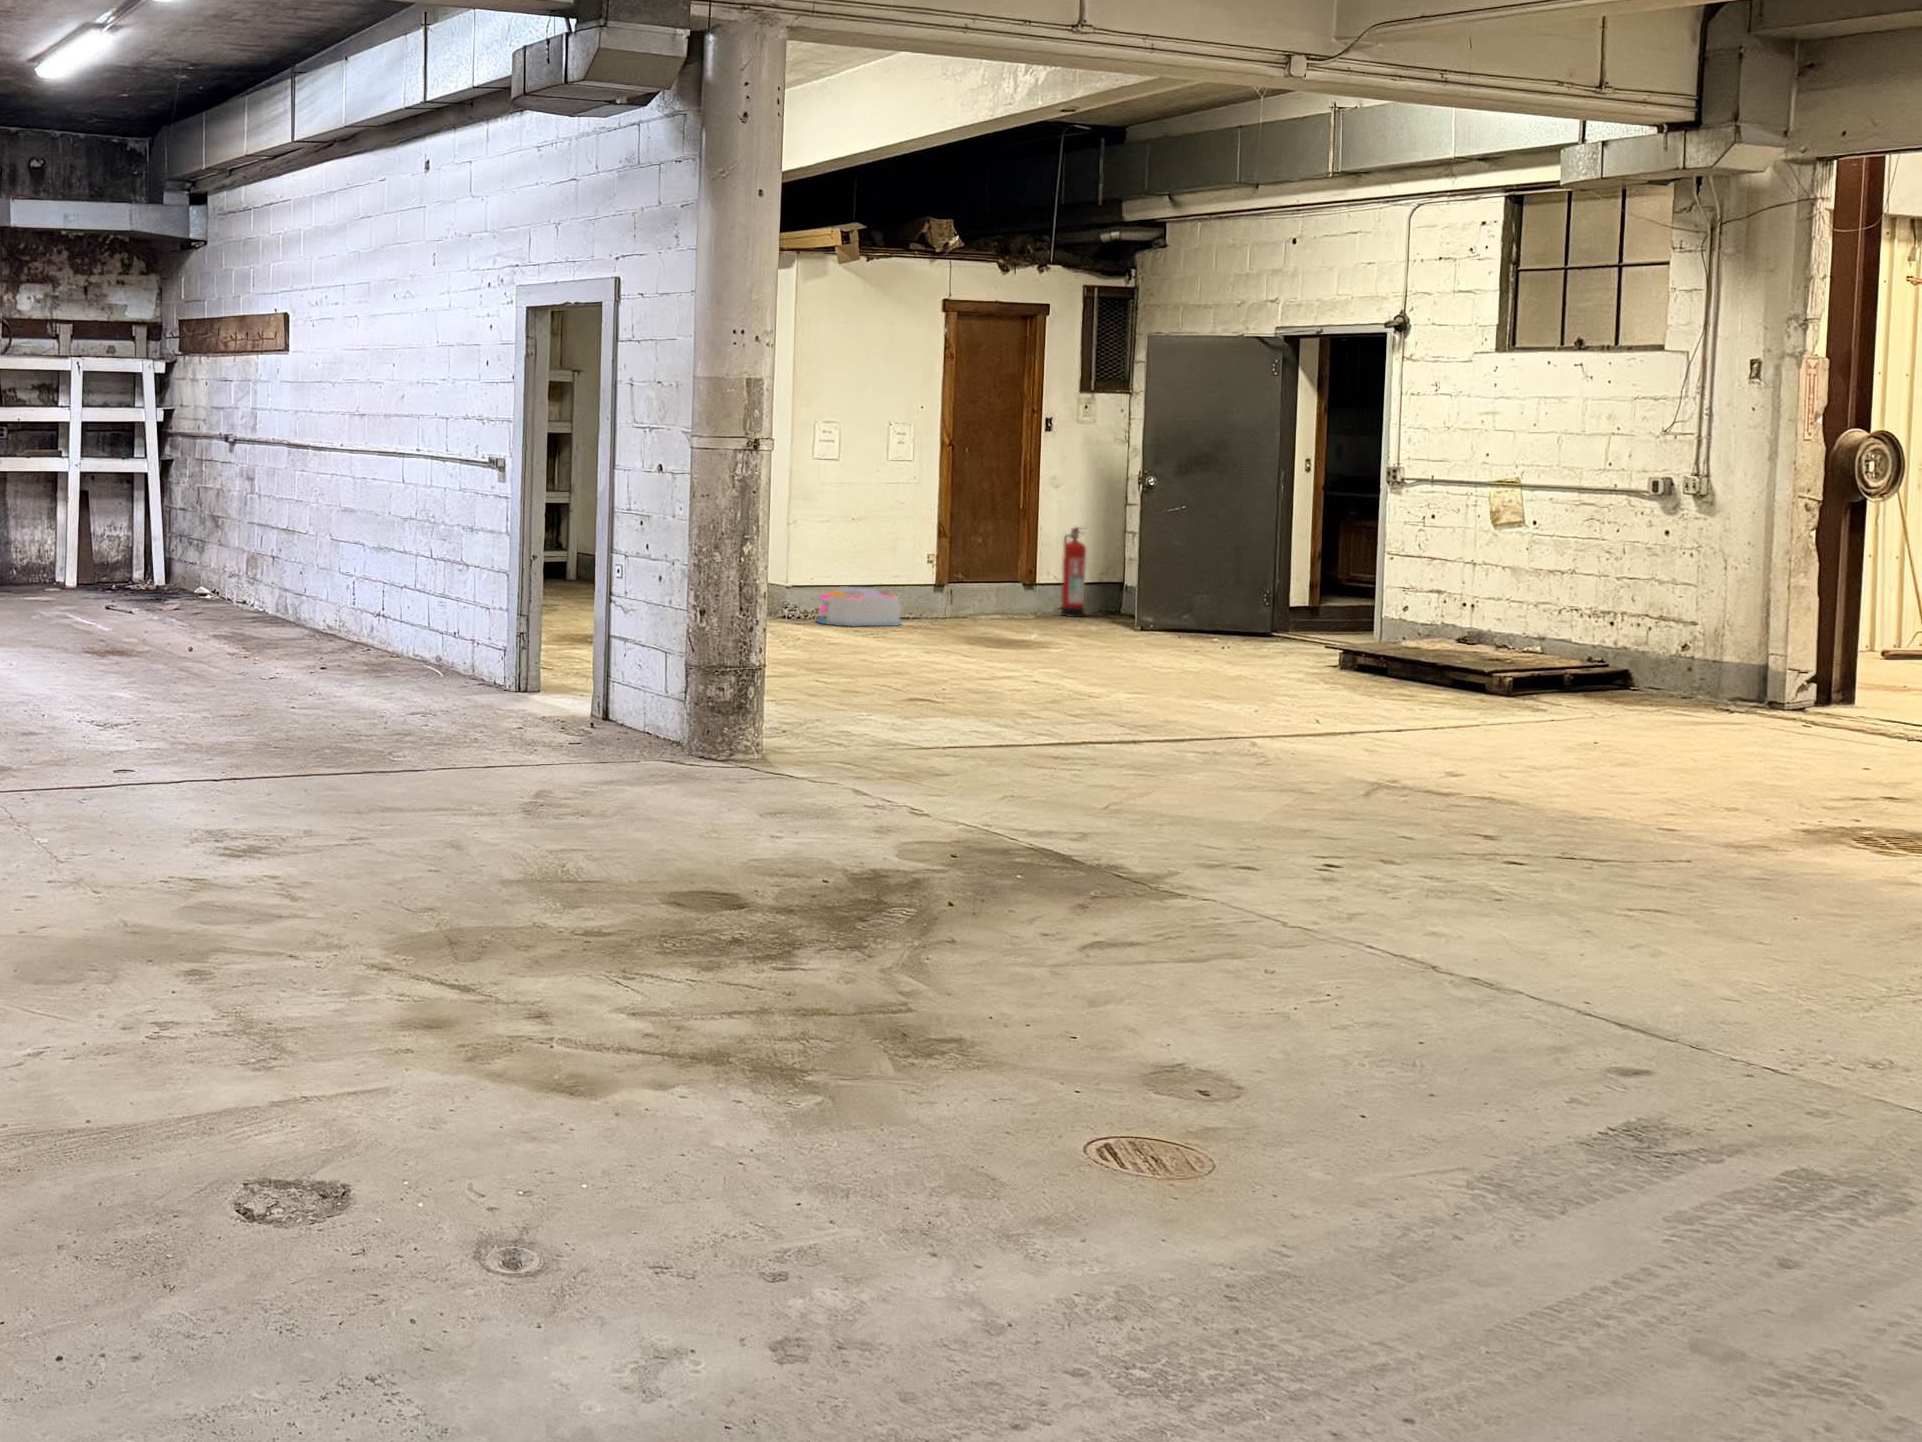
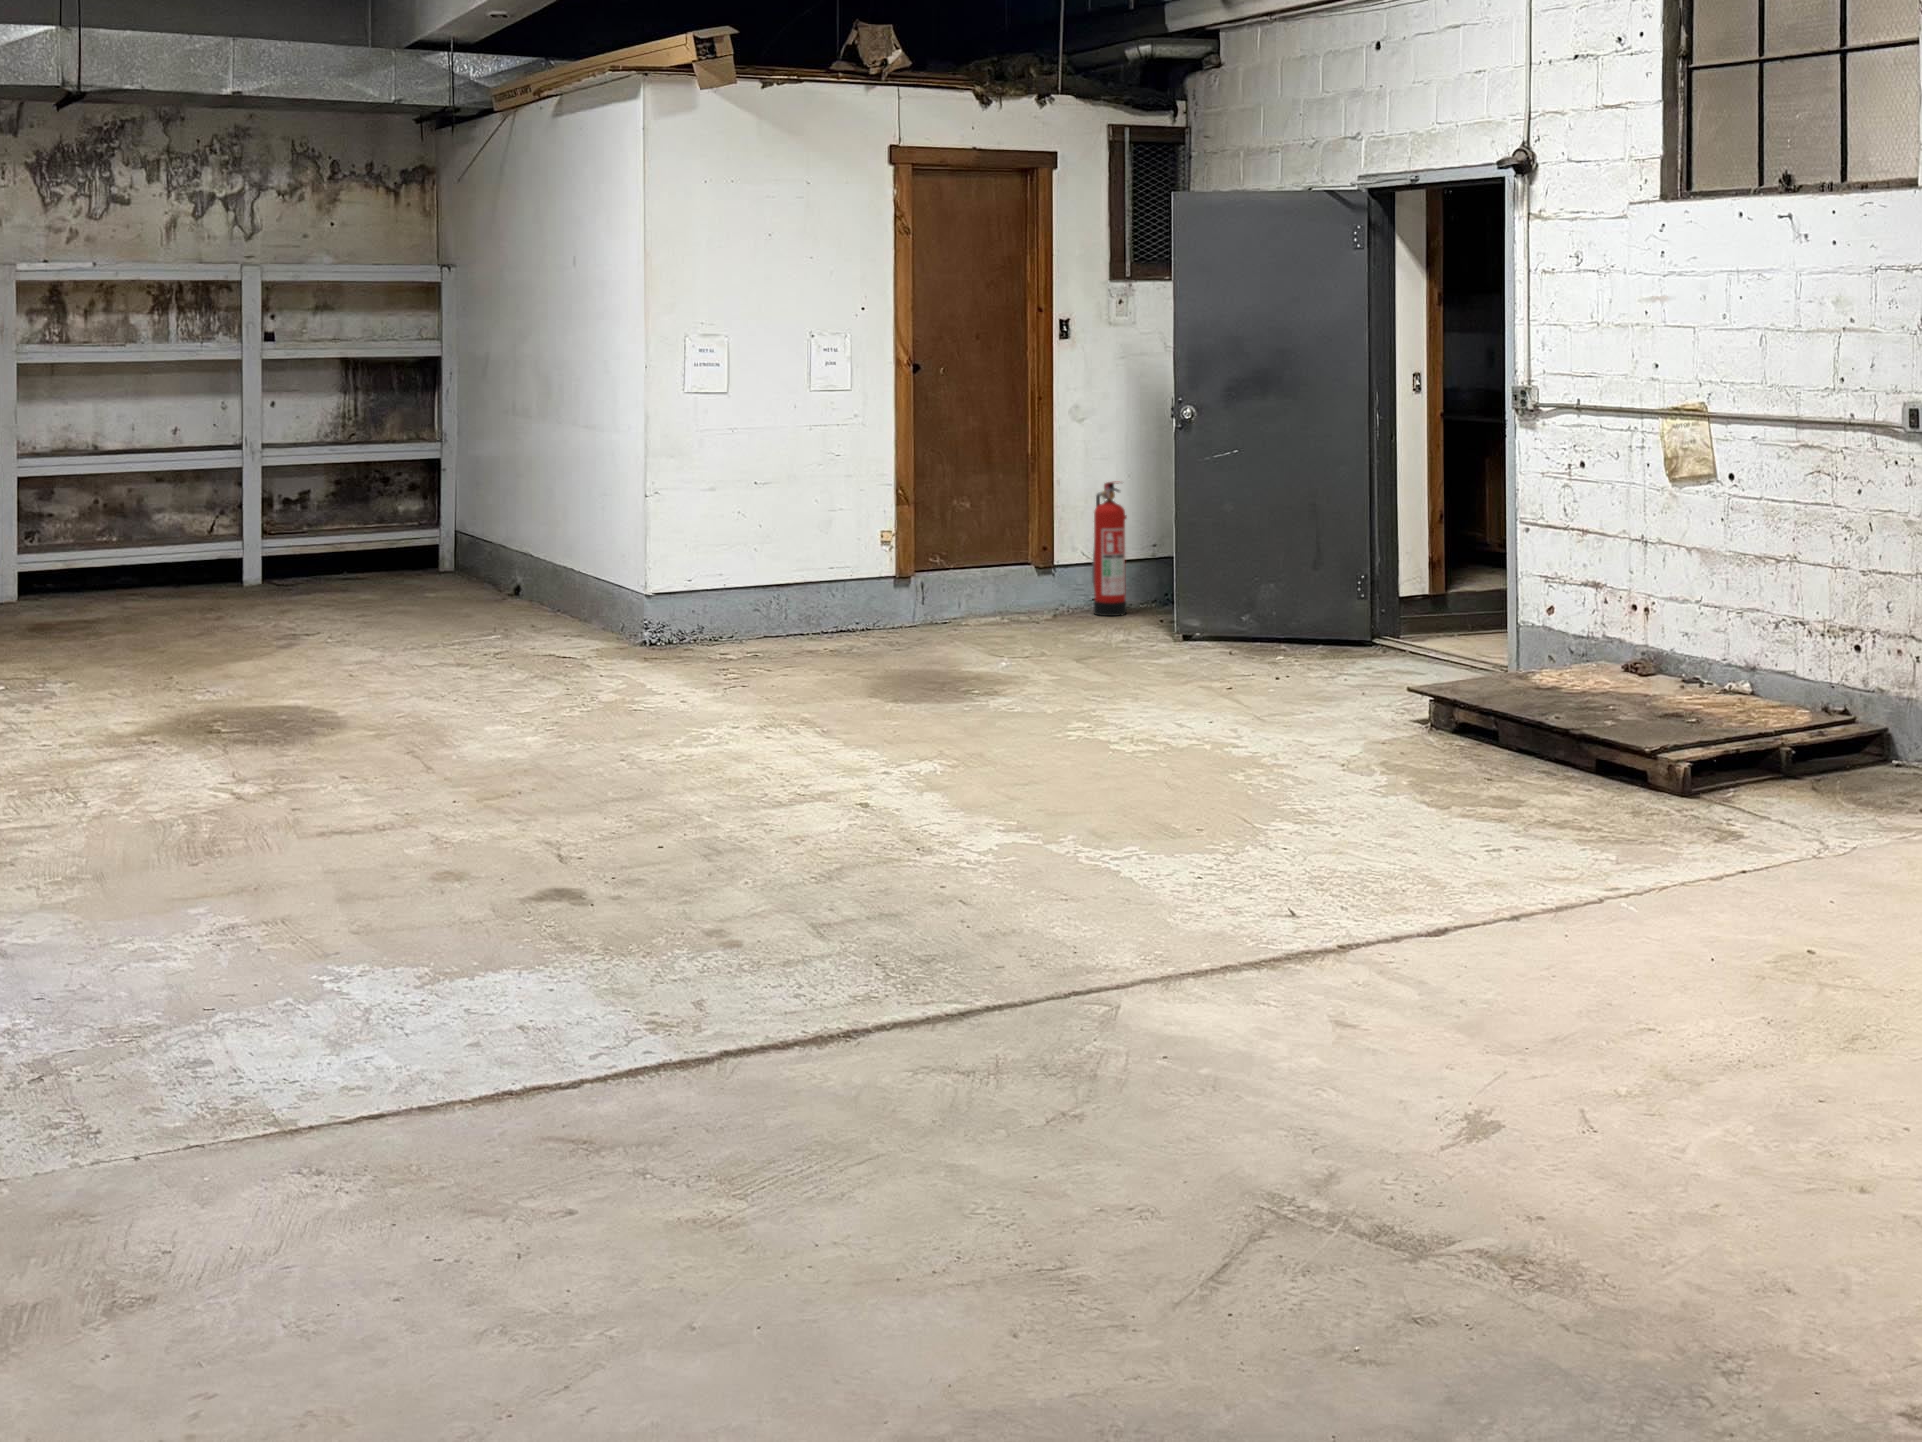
storage bin: present [817,588,901,626] -> none [682,592,818,661]

